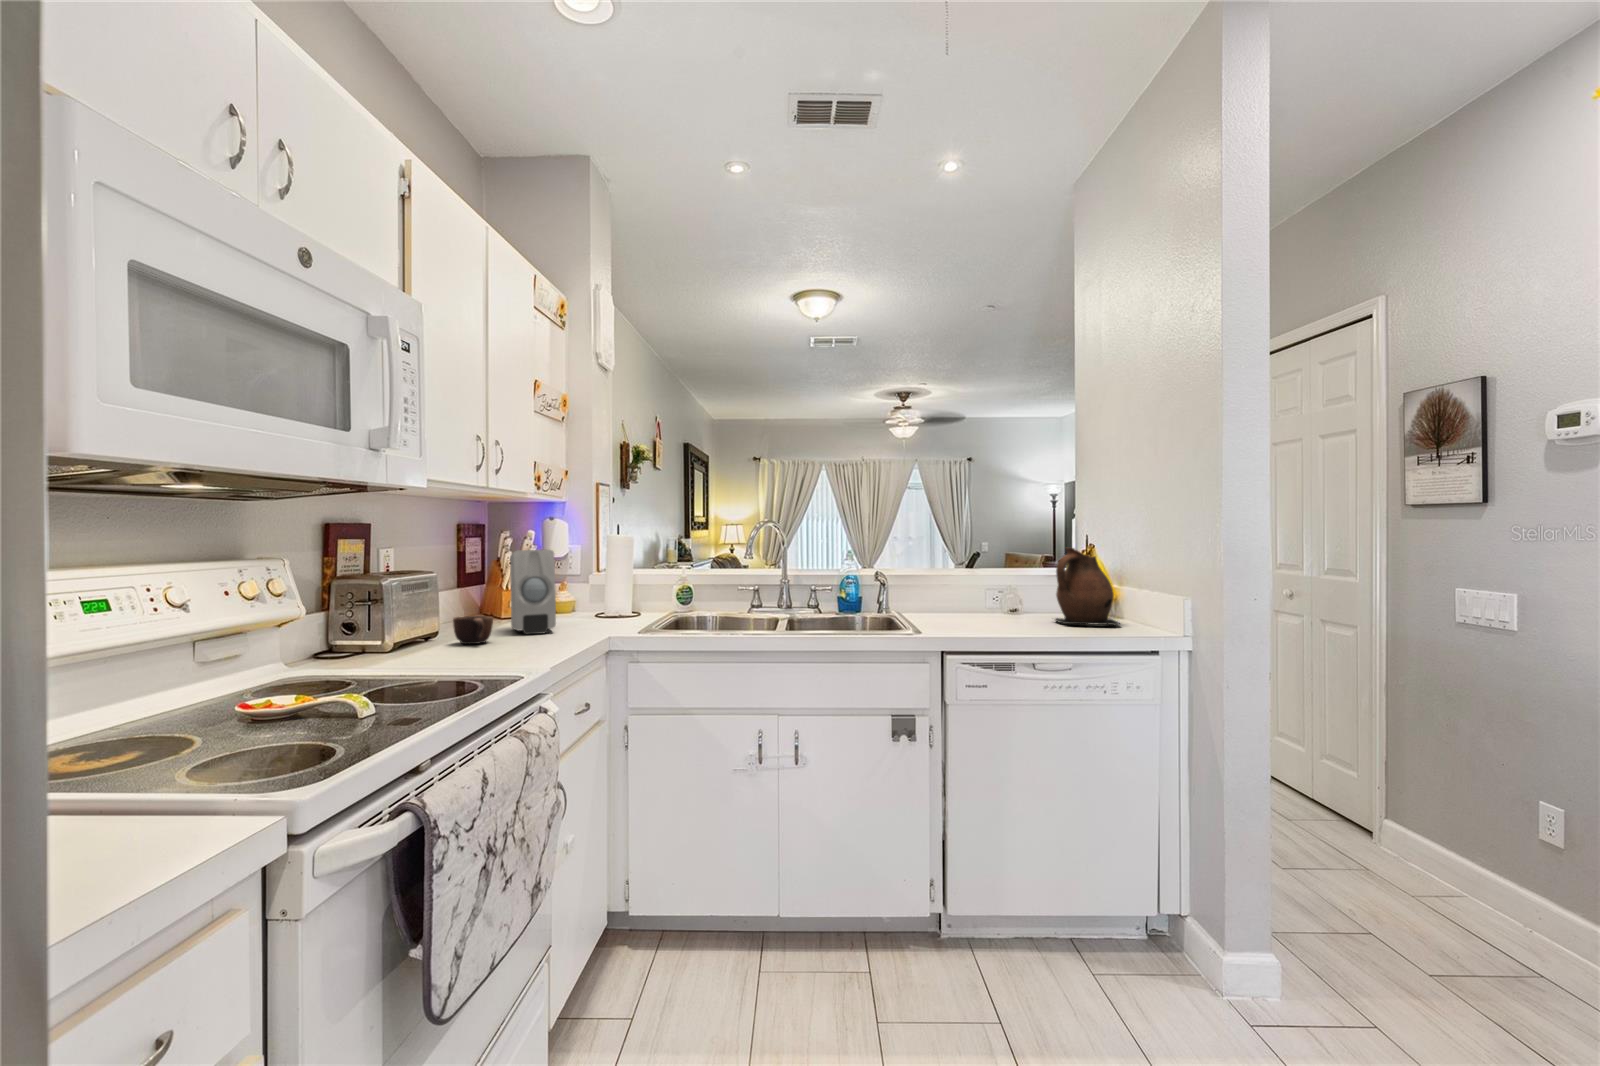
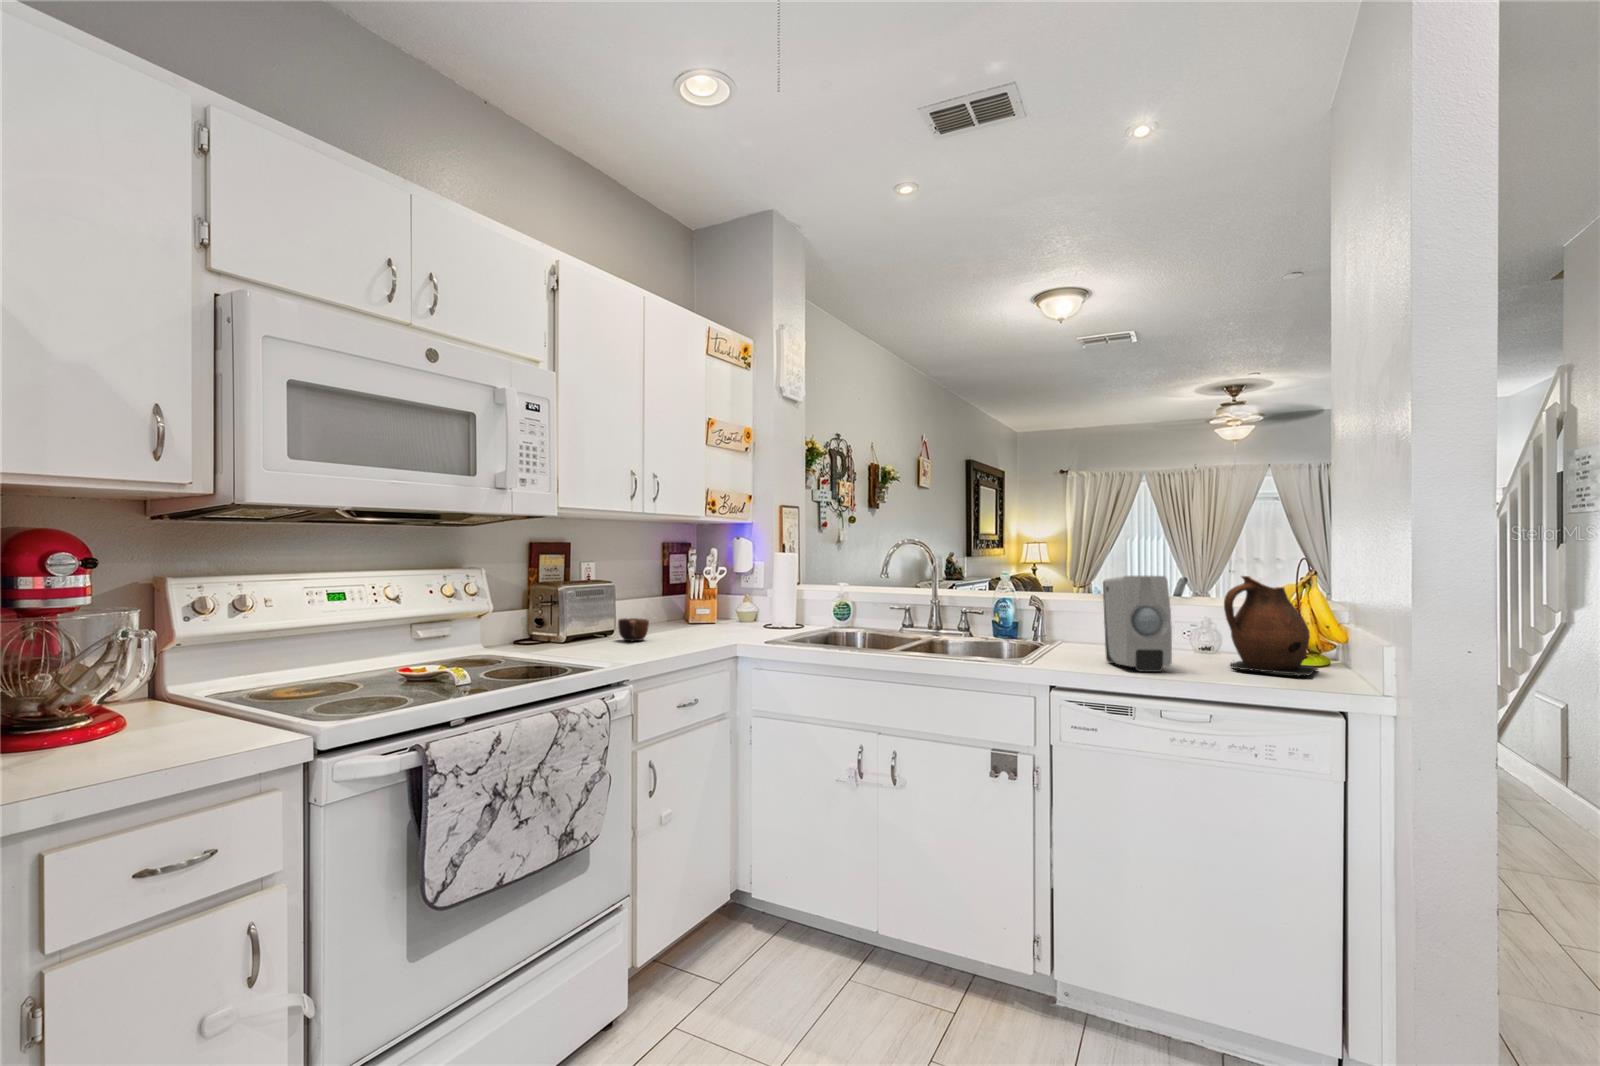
soap dispenser: present [510,550,556,634] -> present [1103,576,1172,672]

